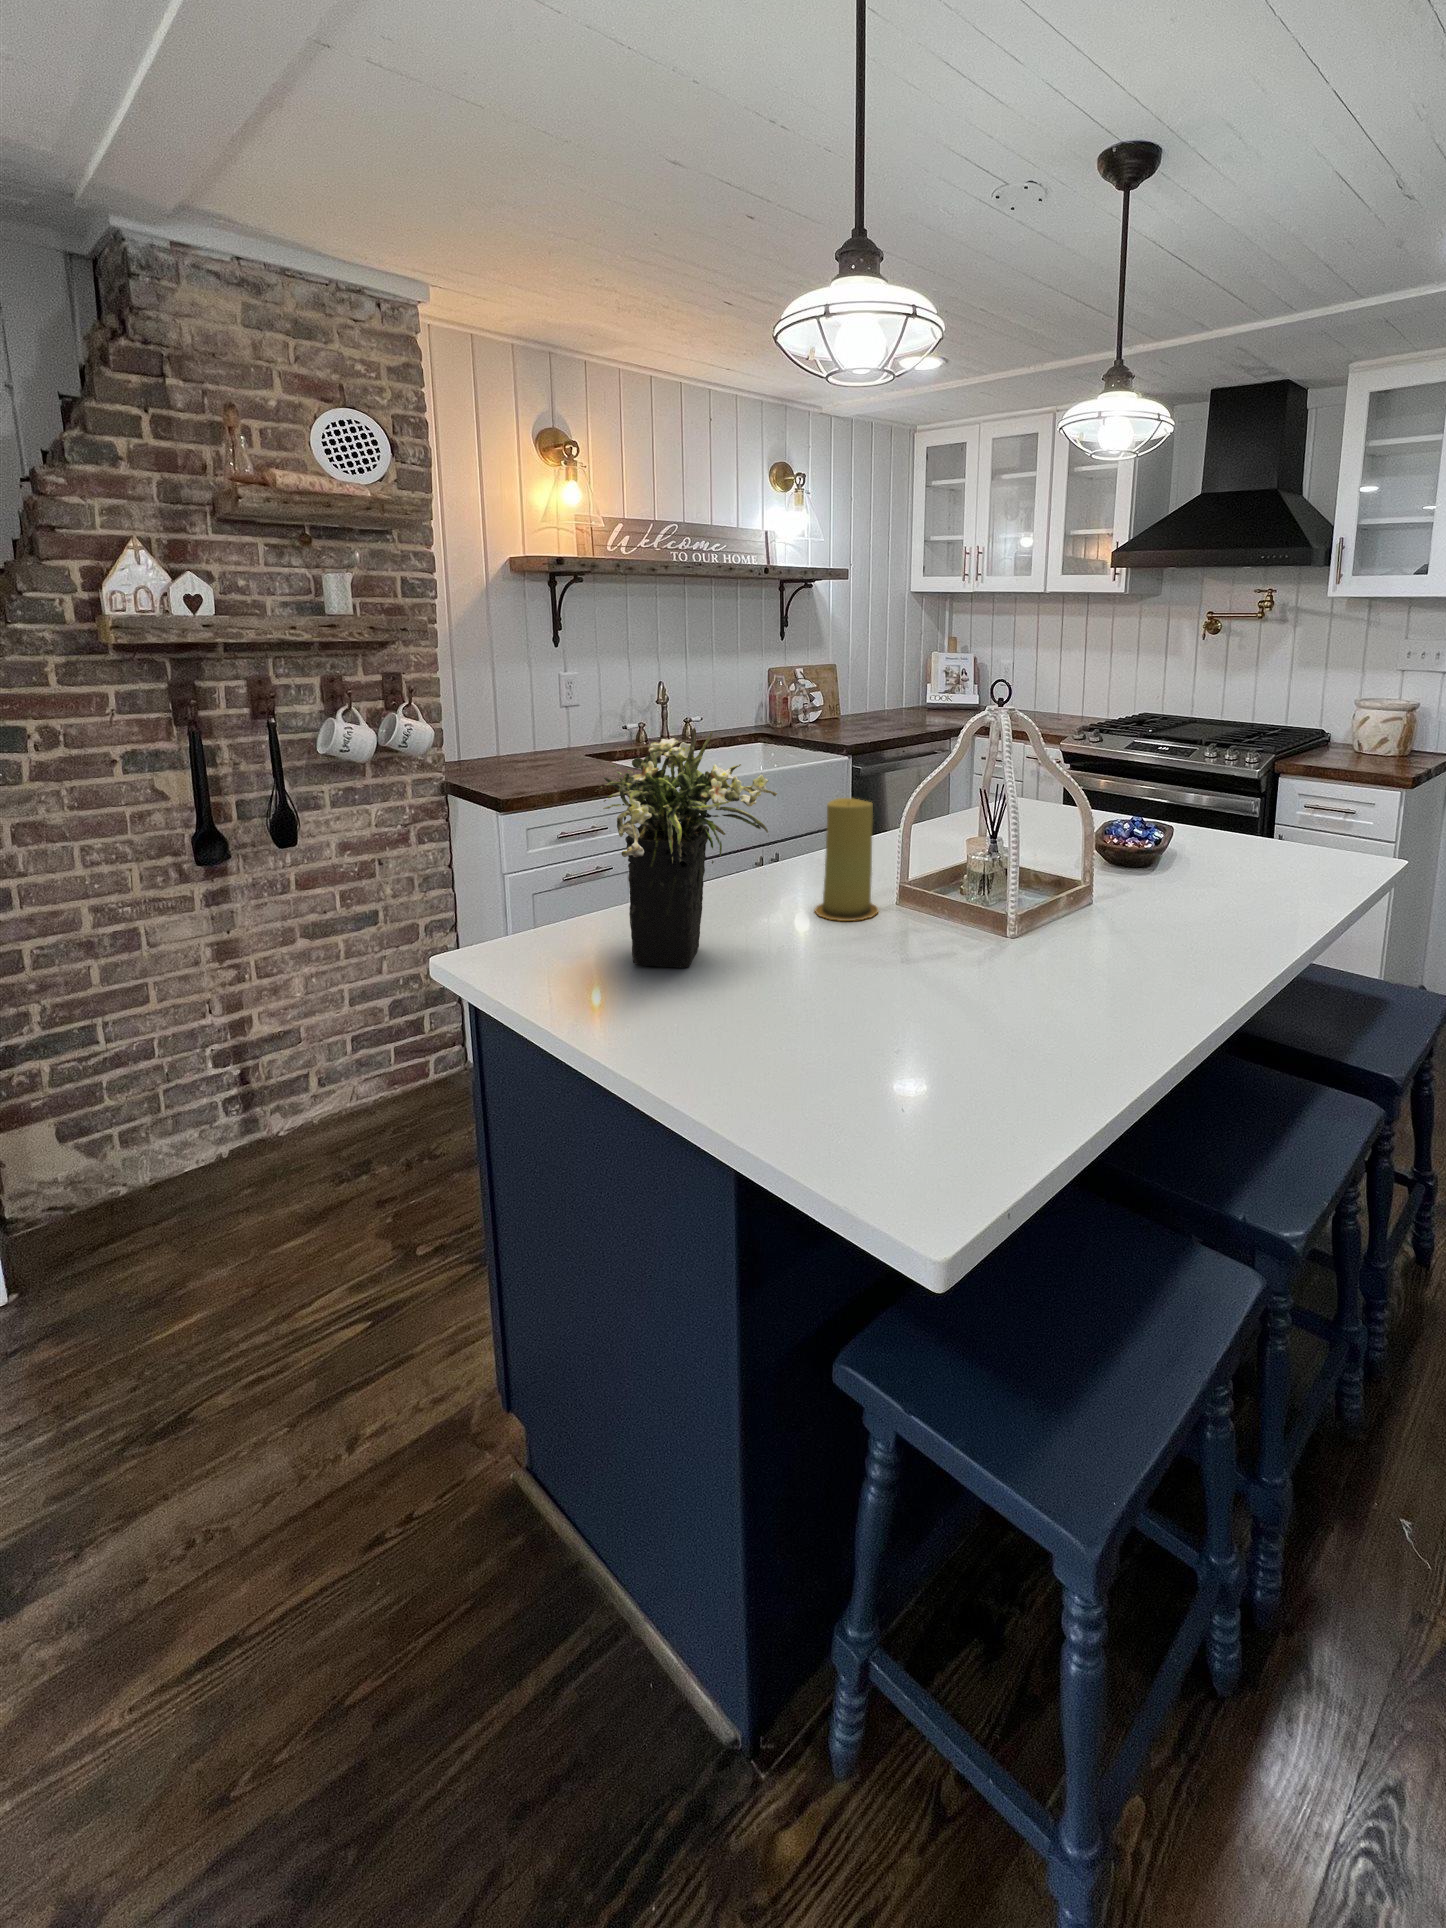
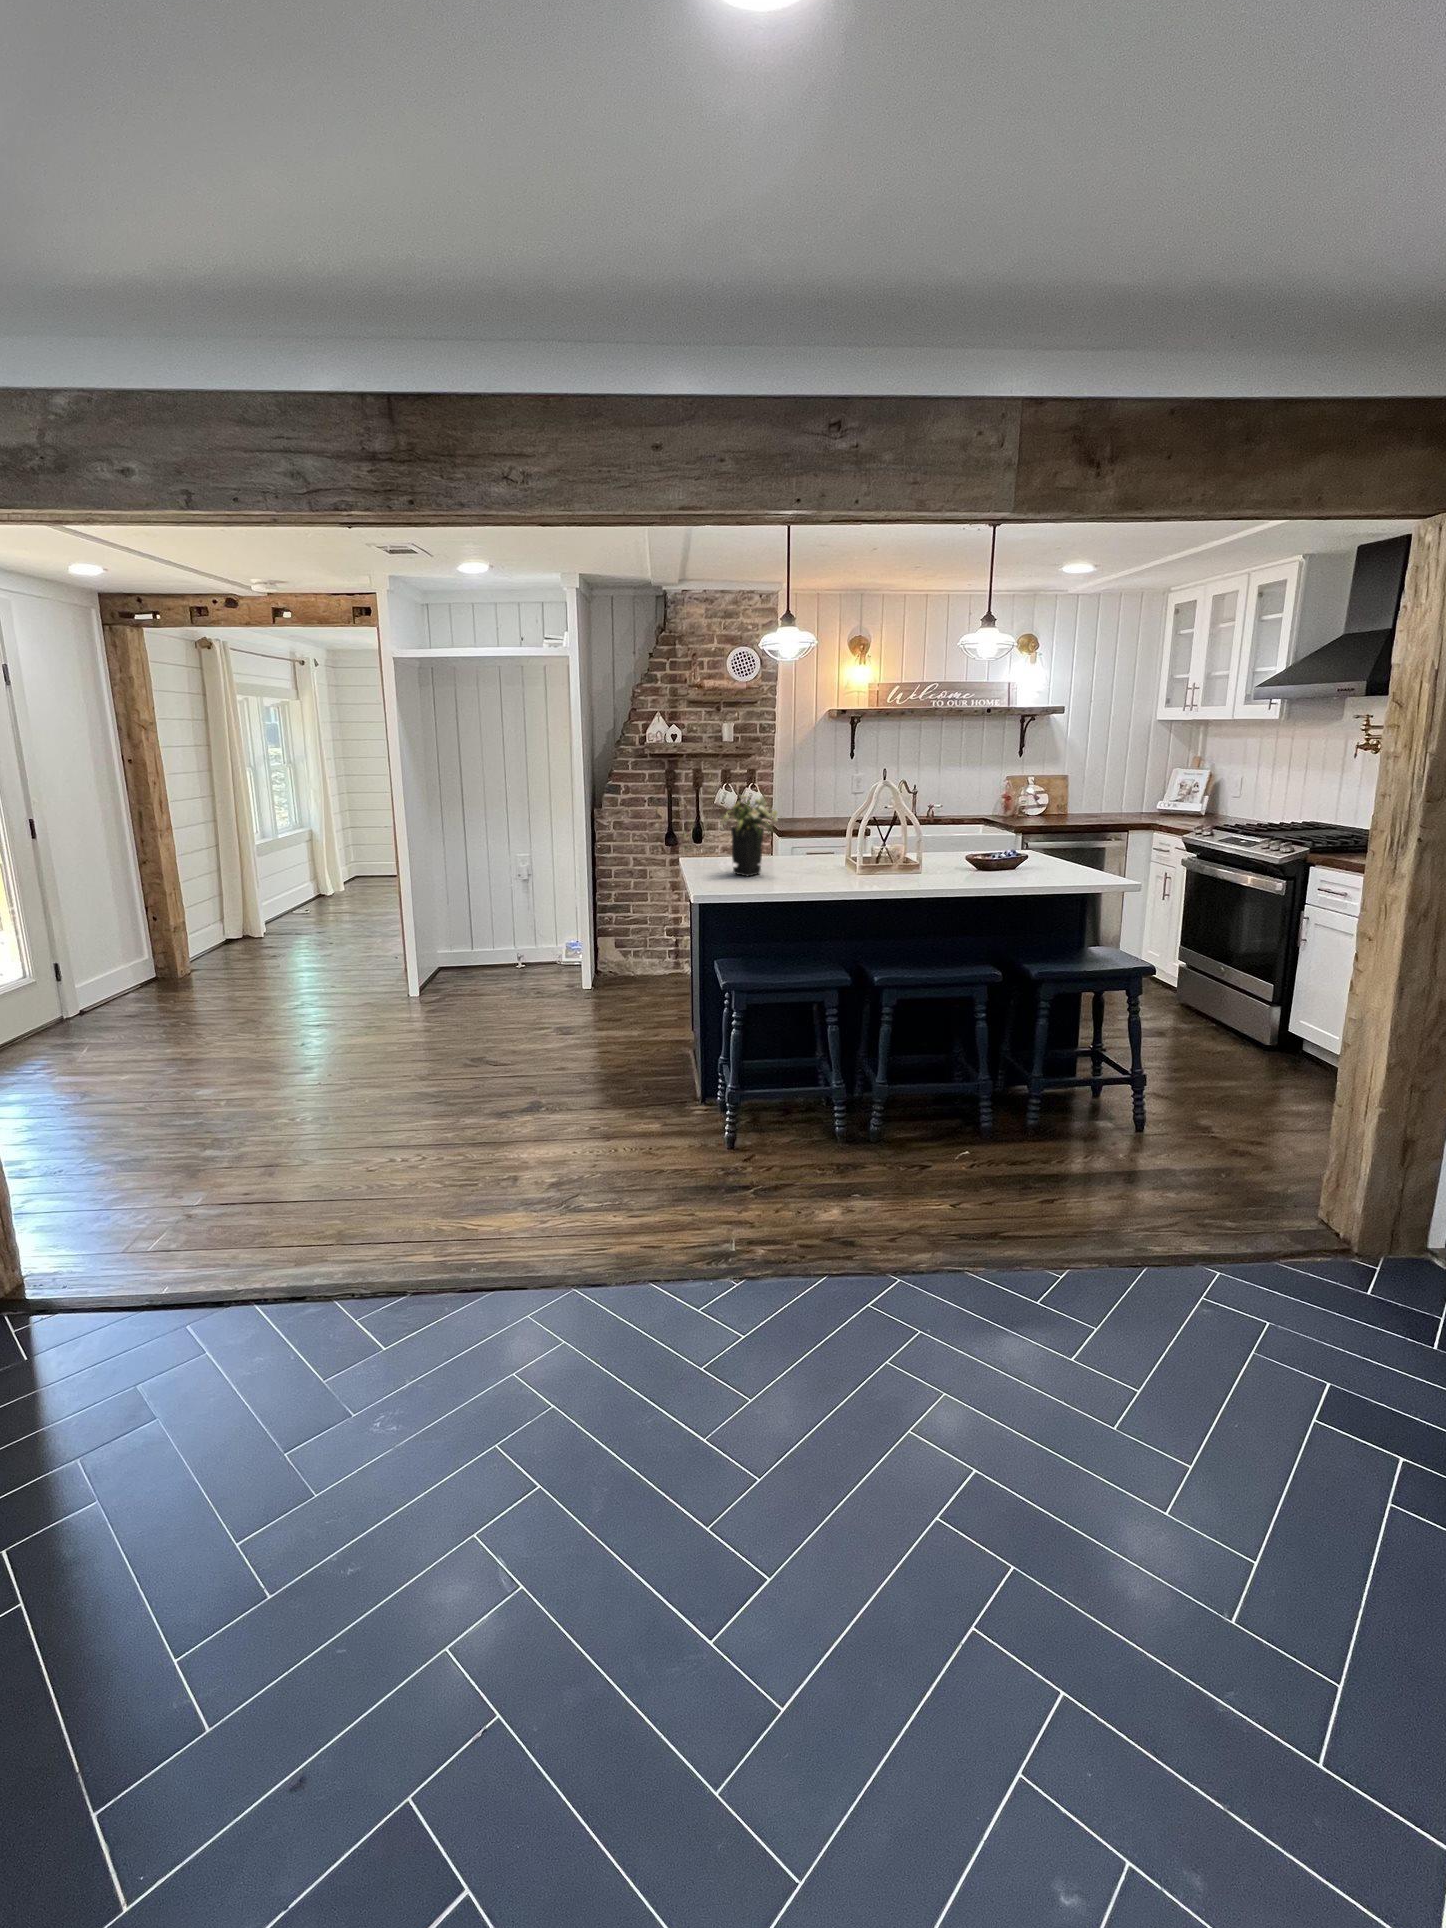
candle: present [815,798,878,921] -> none [817,828,844,877]

